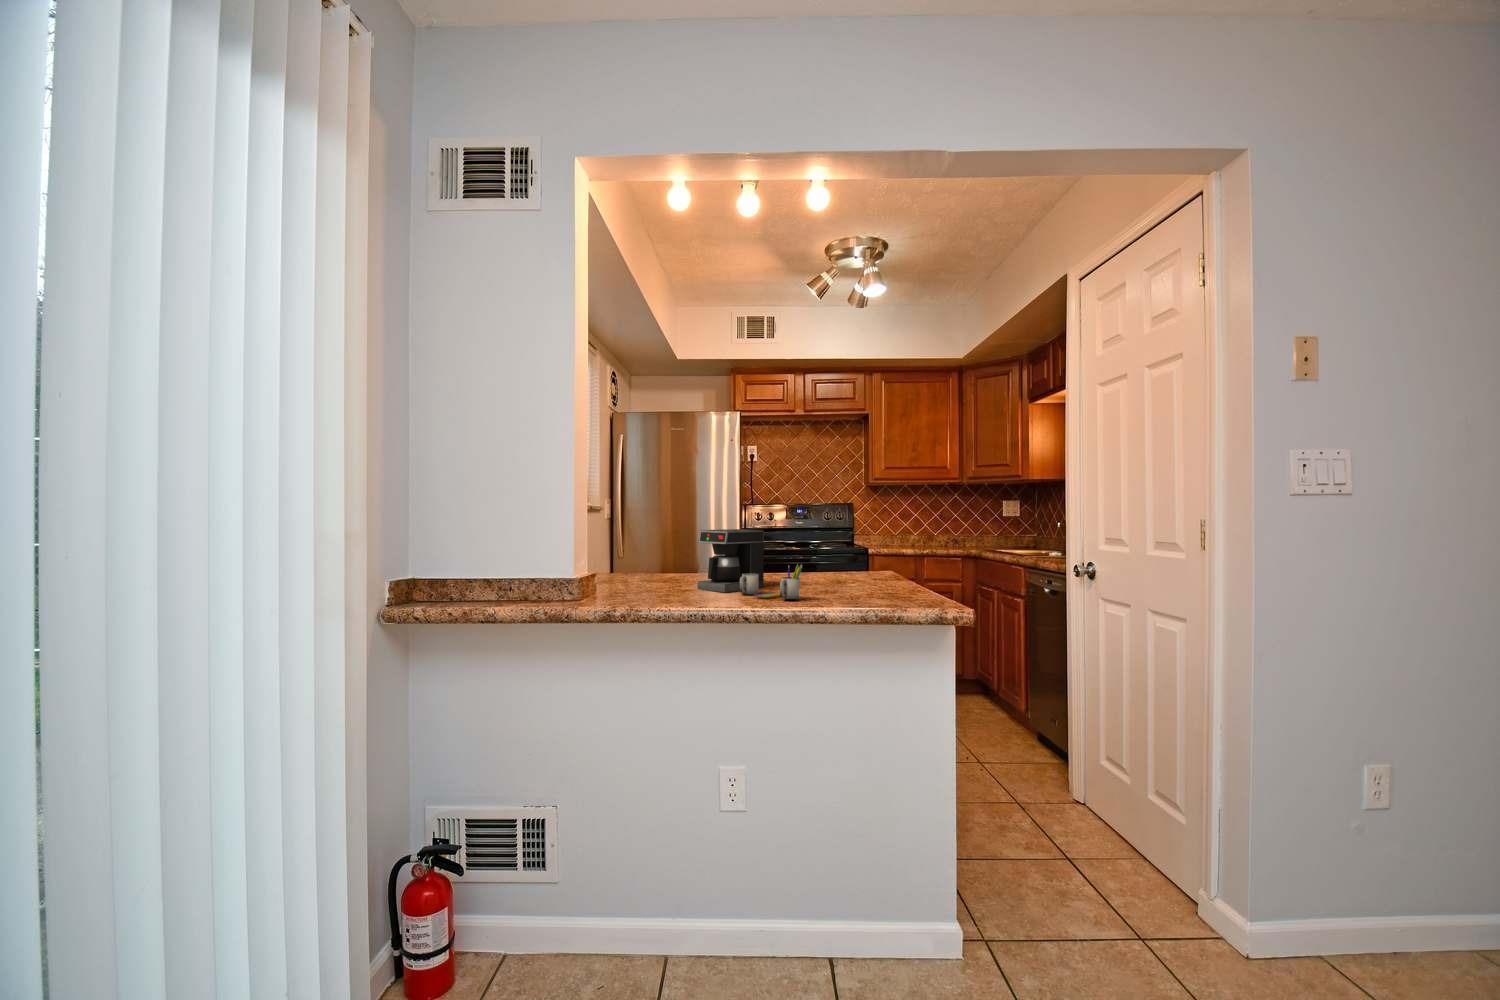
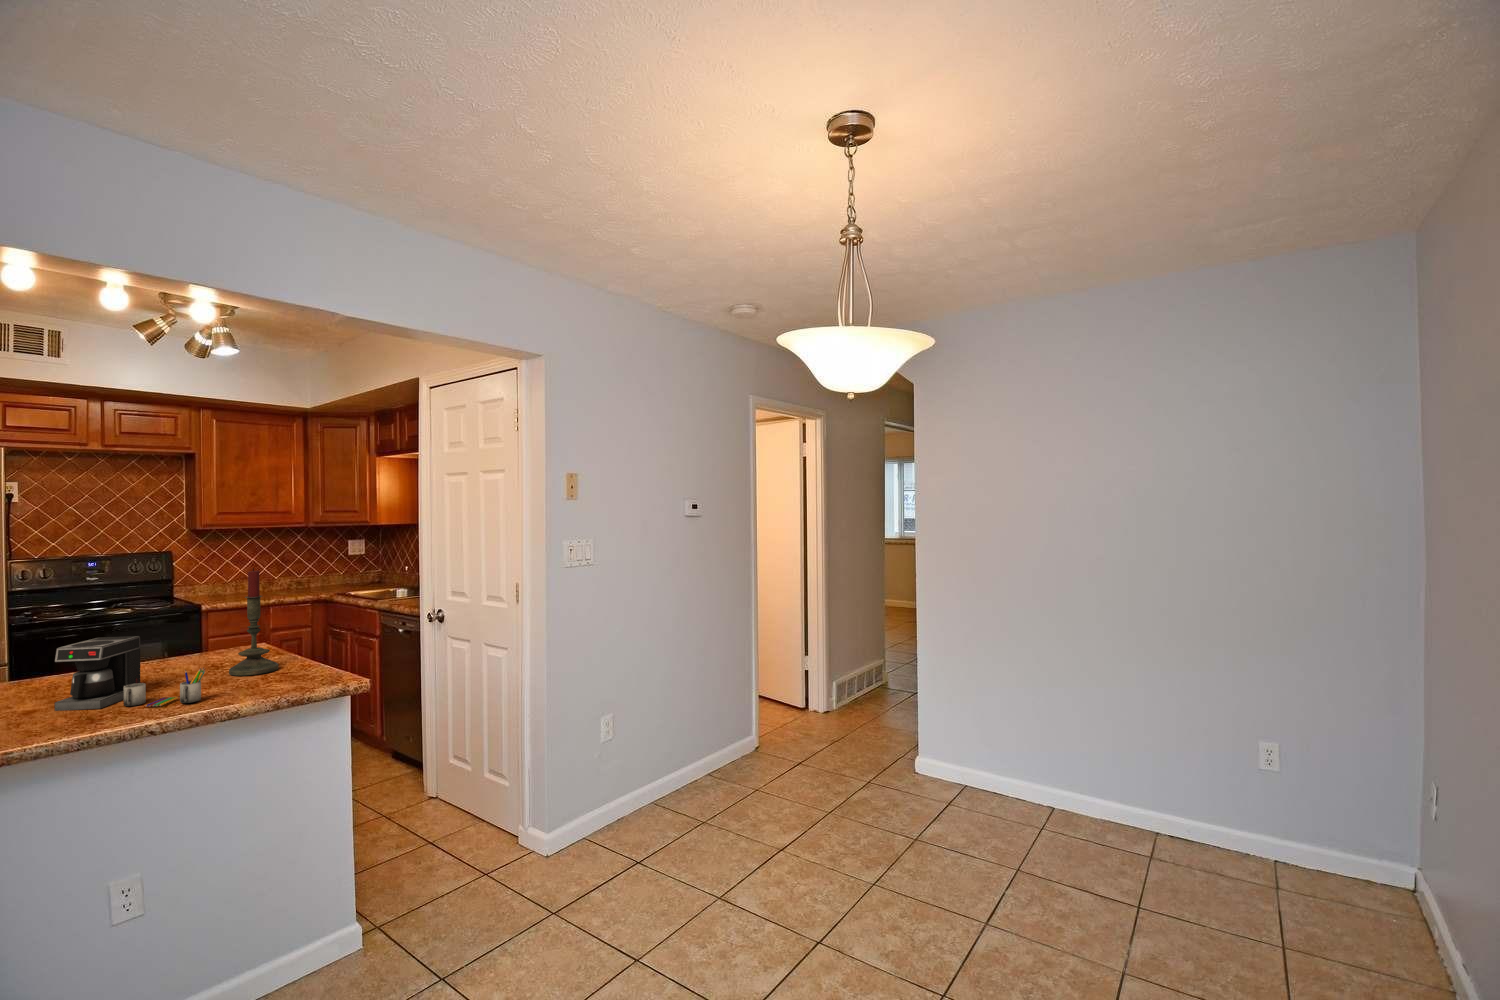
candle: none [842,471,887,589] -> present [229,568,279,676]

